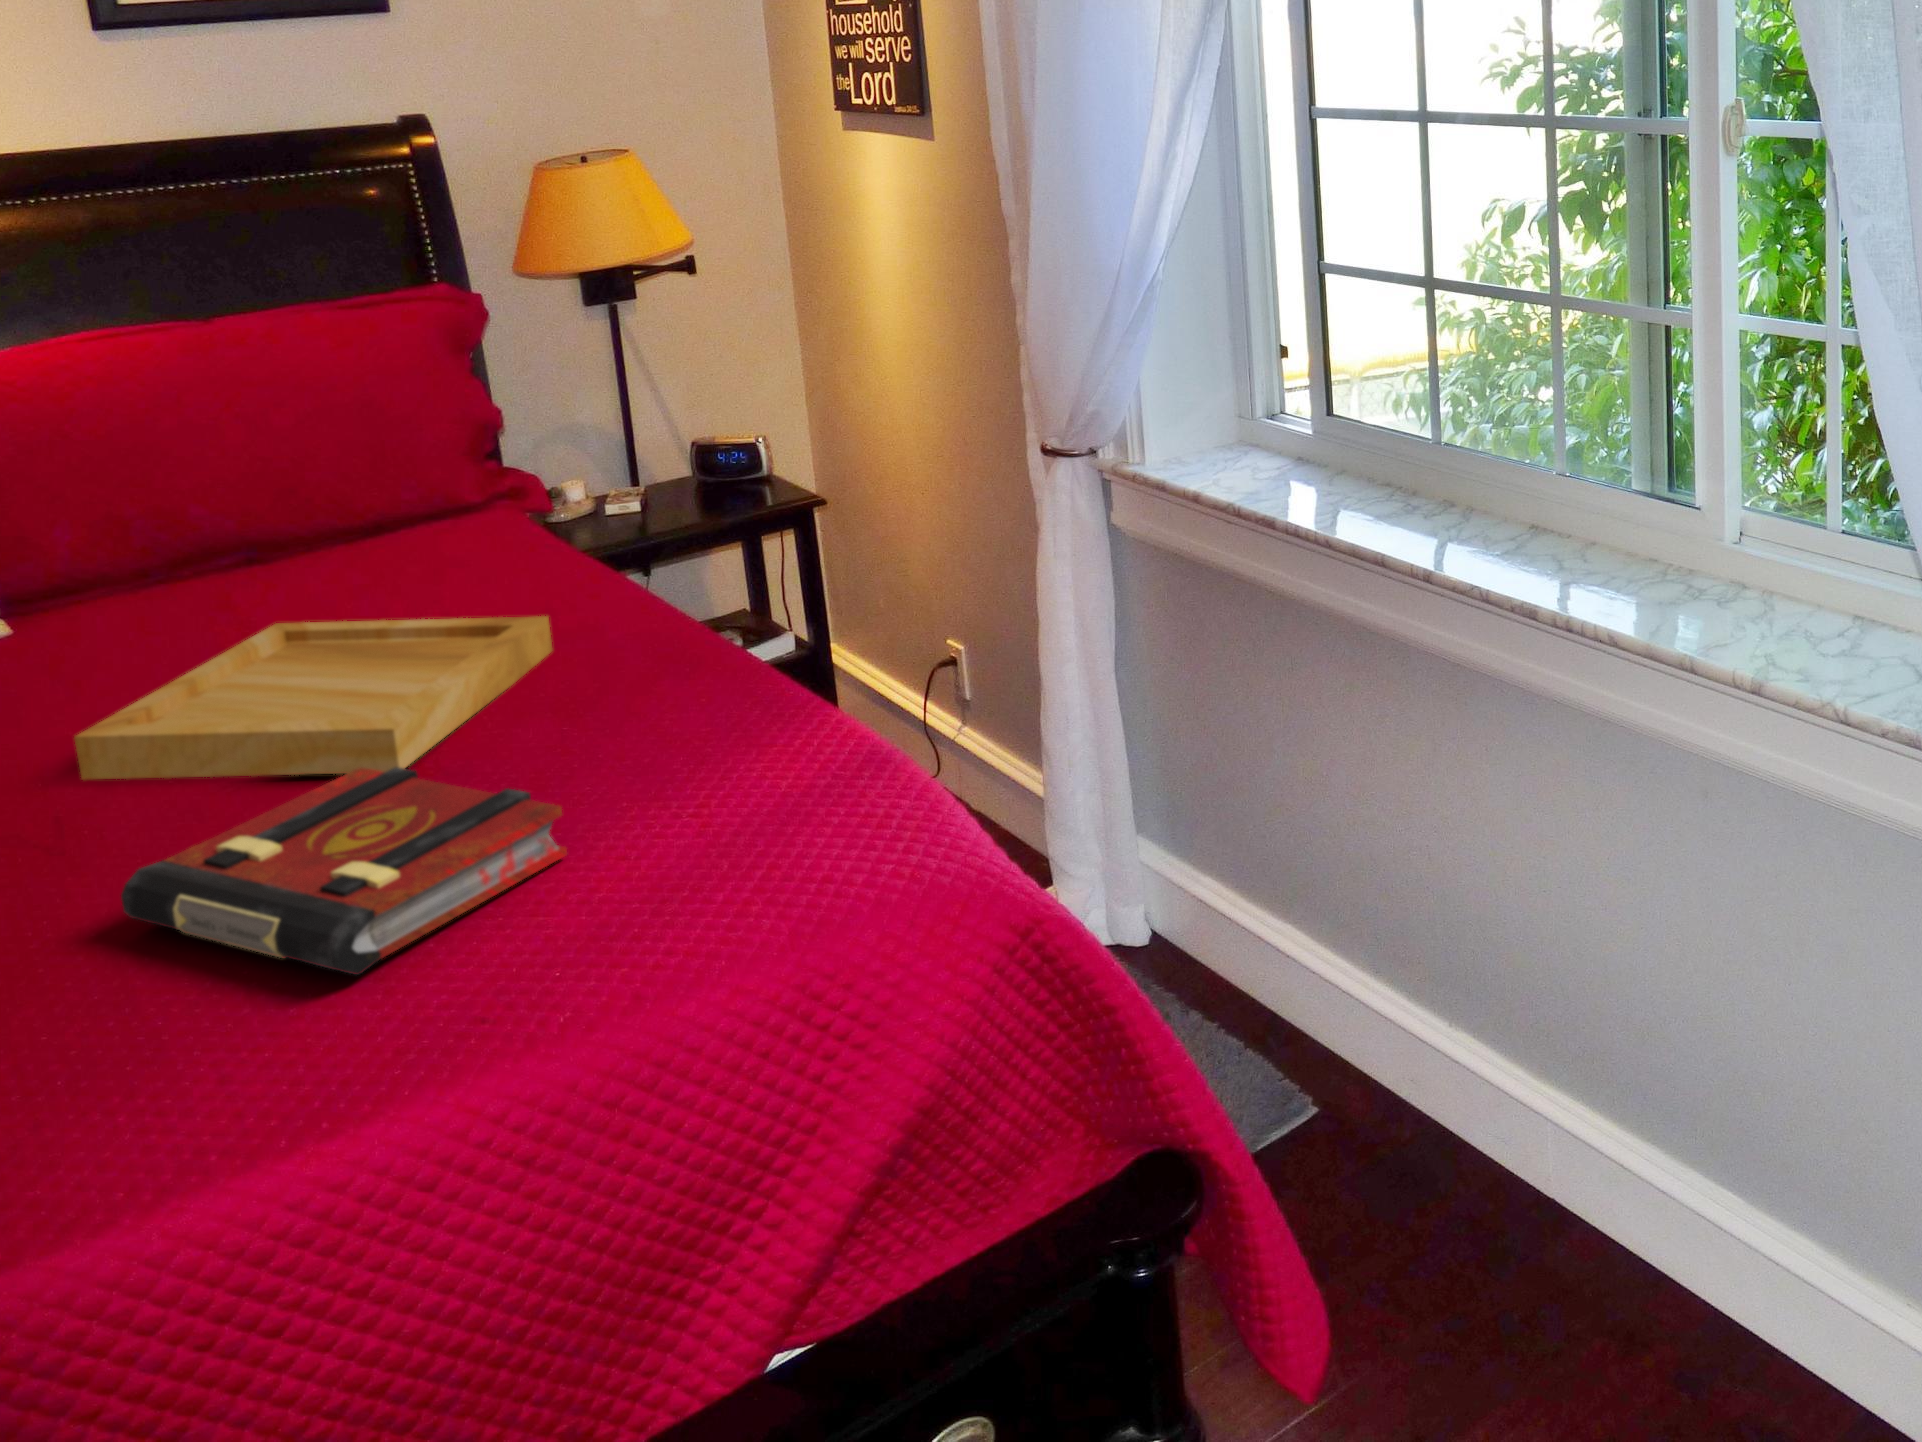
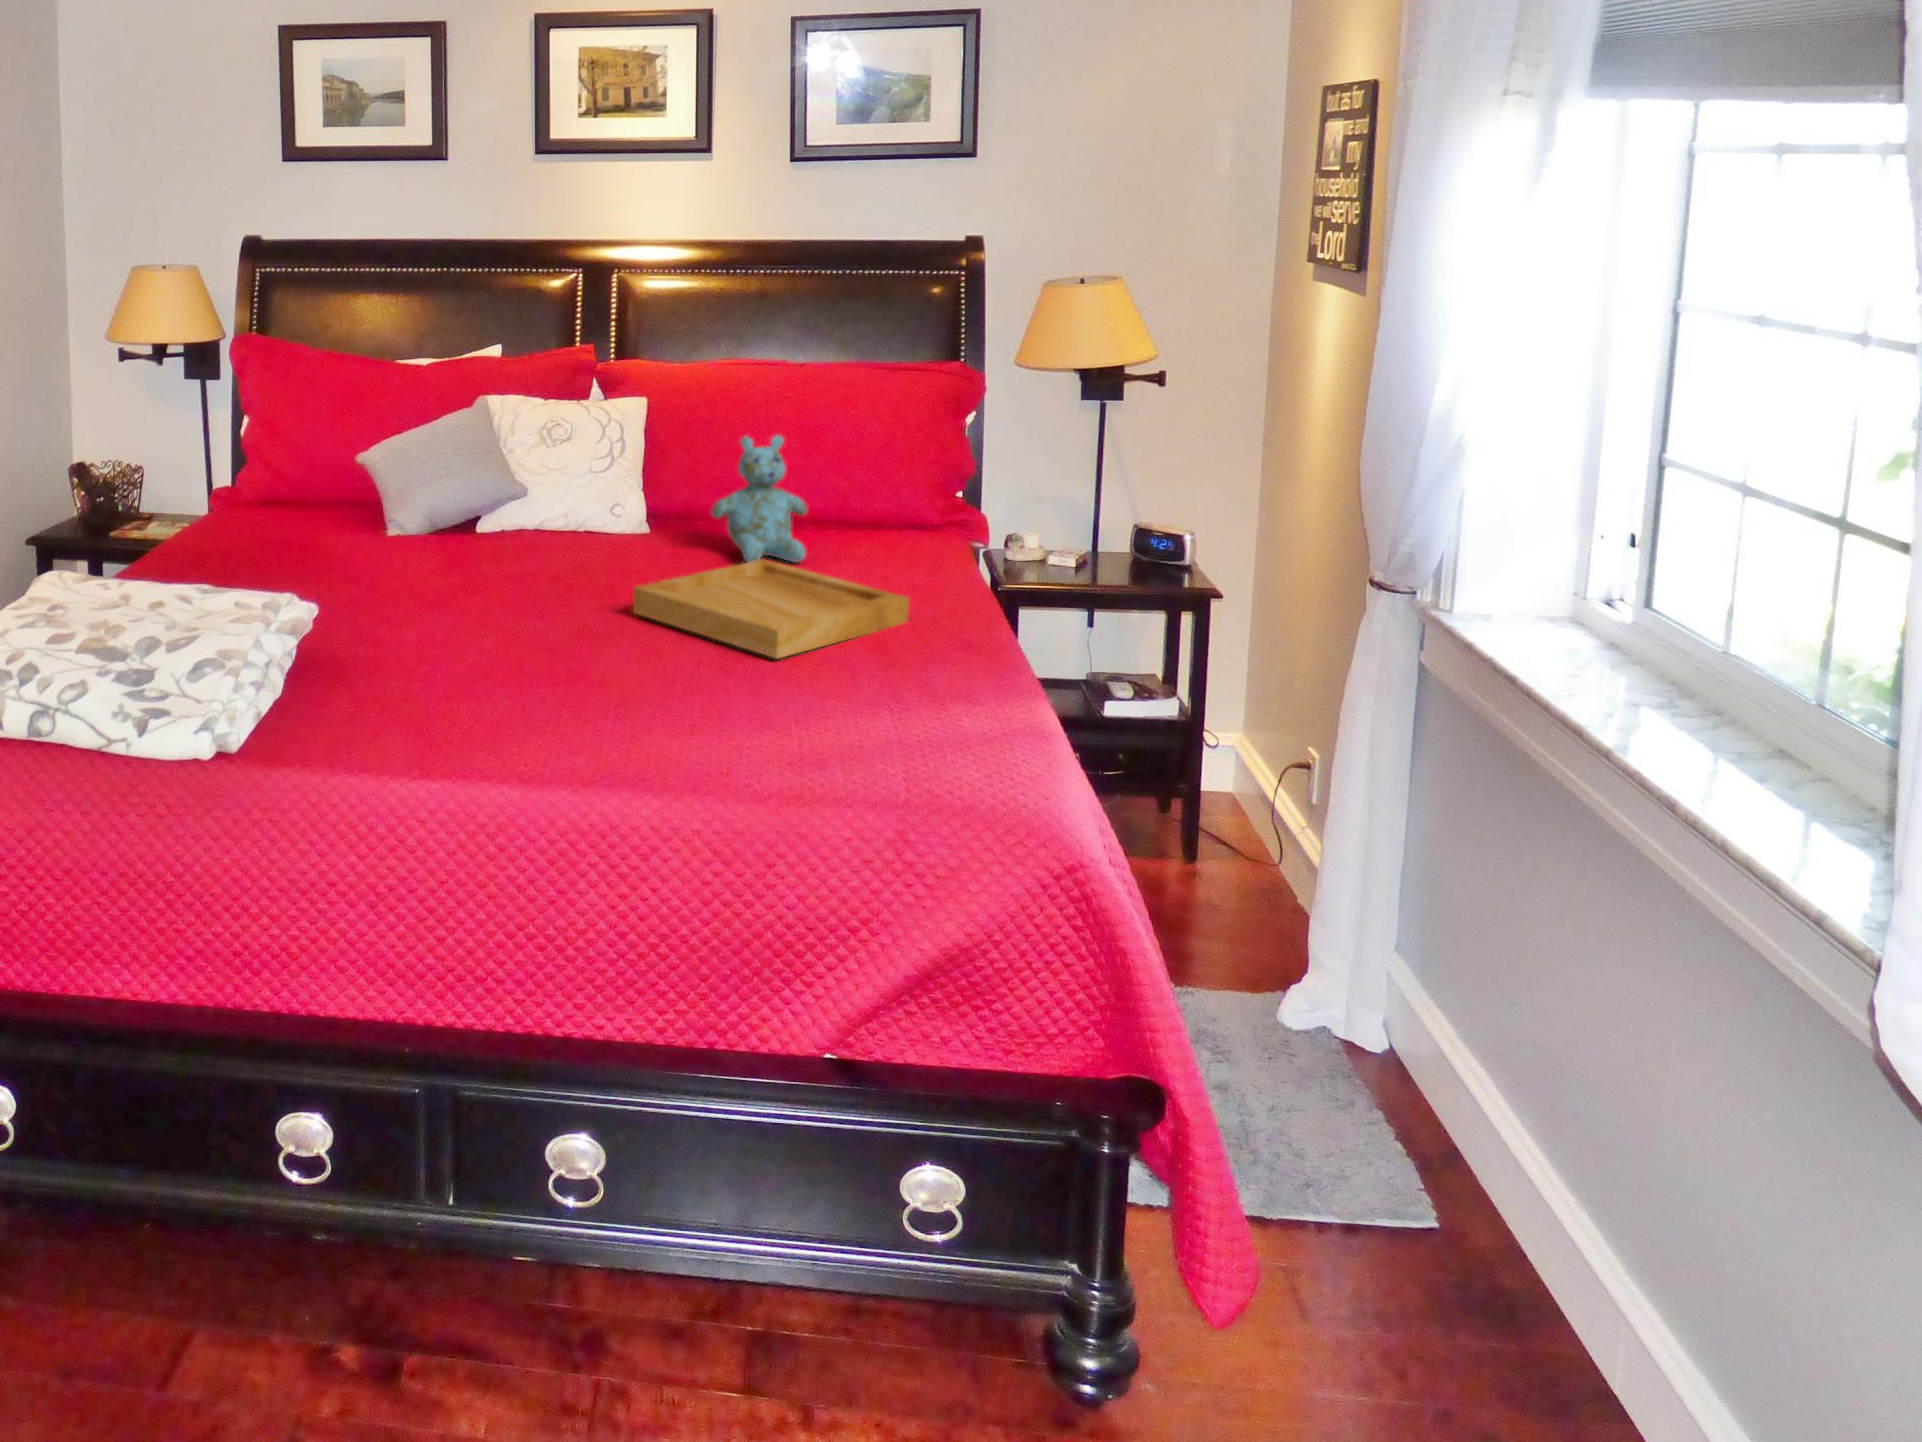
stuffed bear: none [147,431,331,636] -> present [712,436,807,562]
book: present [121,767,567,975] -> none [610,645,831,745]

